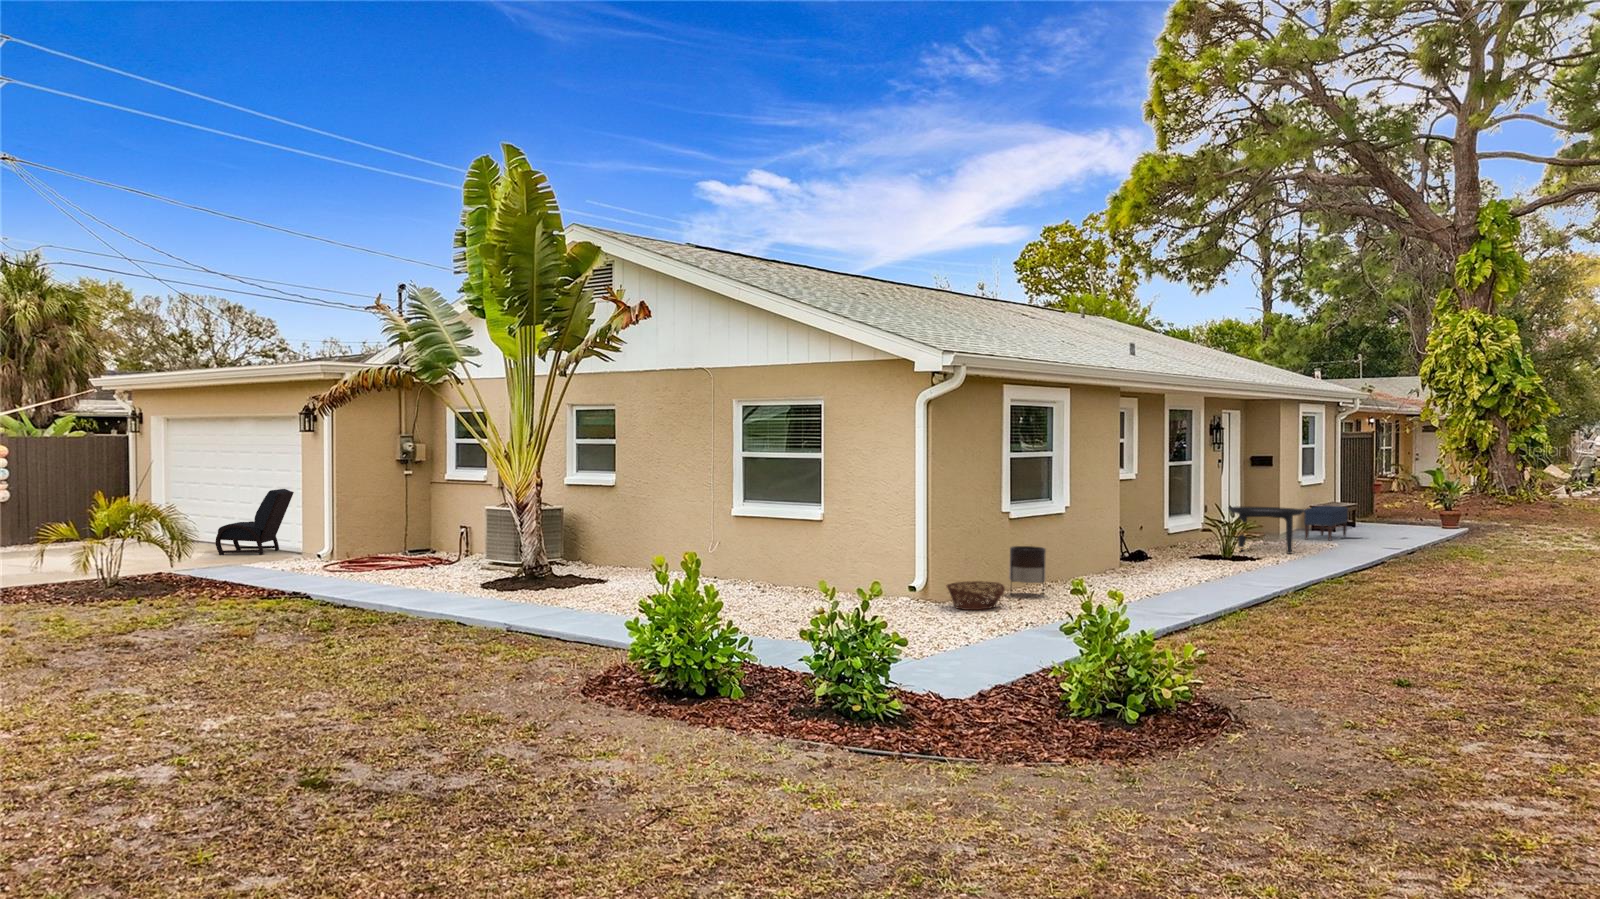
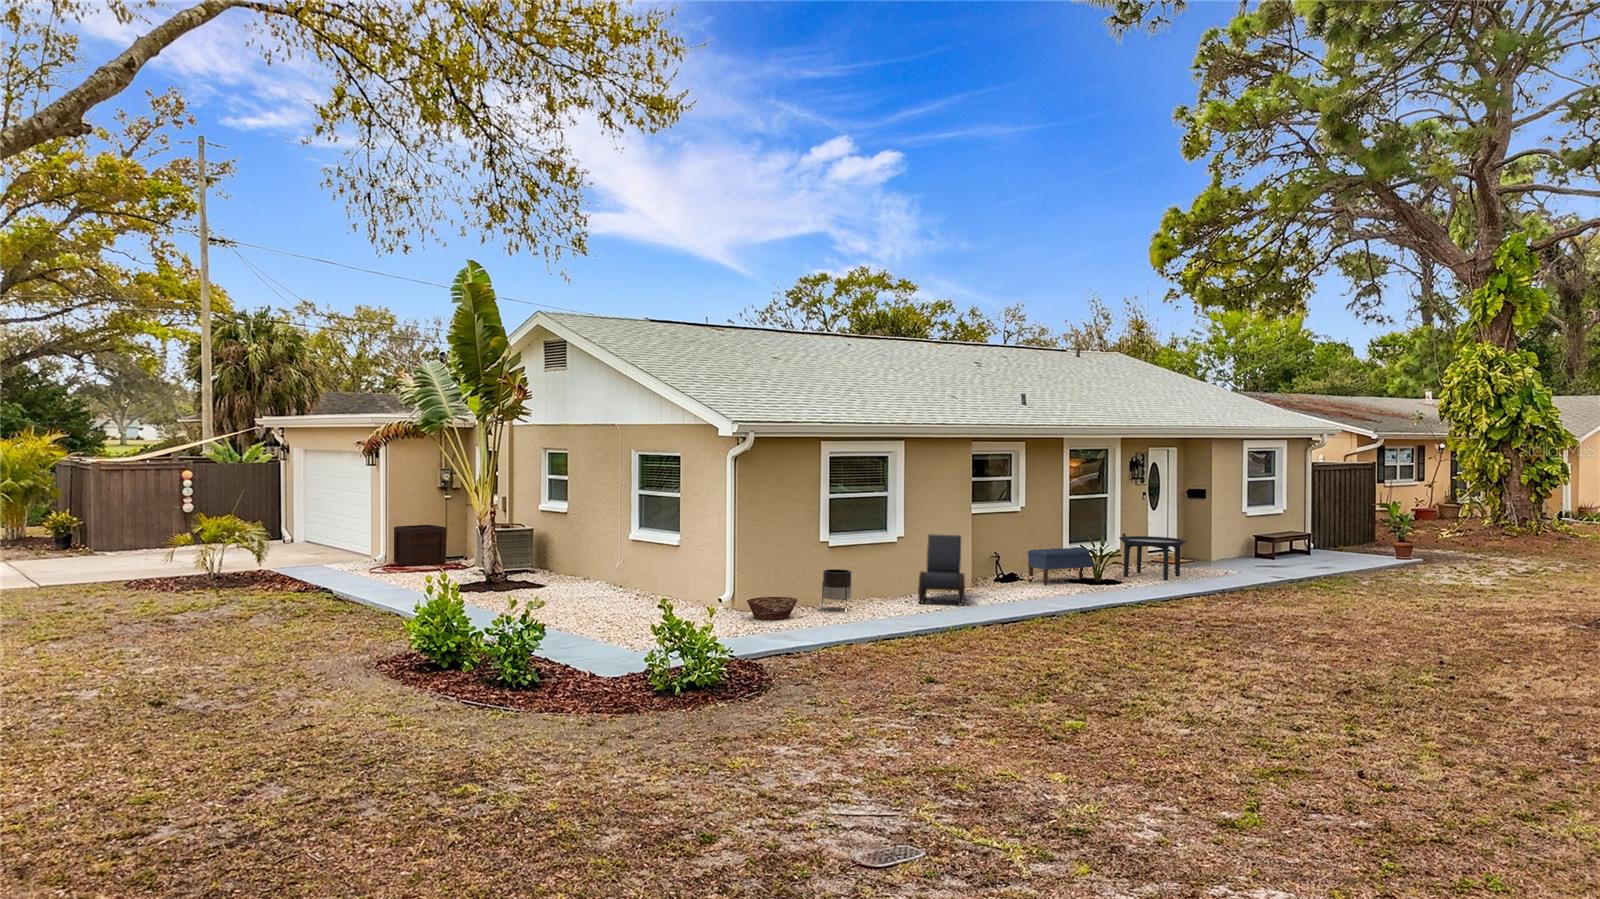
lounge chair: present [216,489,294,555] -> present [918,534,965,606]
bench: present [1304,505,1348,541] -> present [1027,547,1098,585]
wooden crate: none [347,509,420,563] -> present [394,525,446,566]

